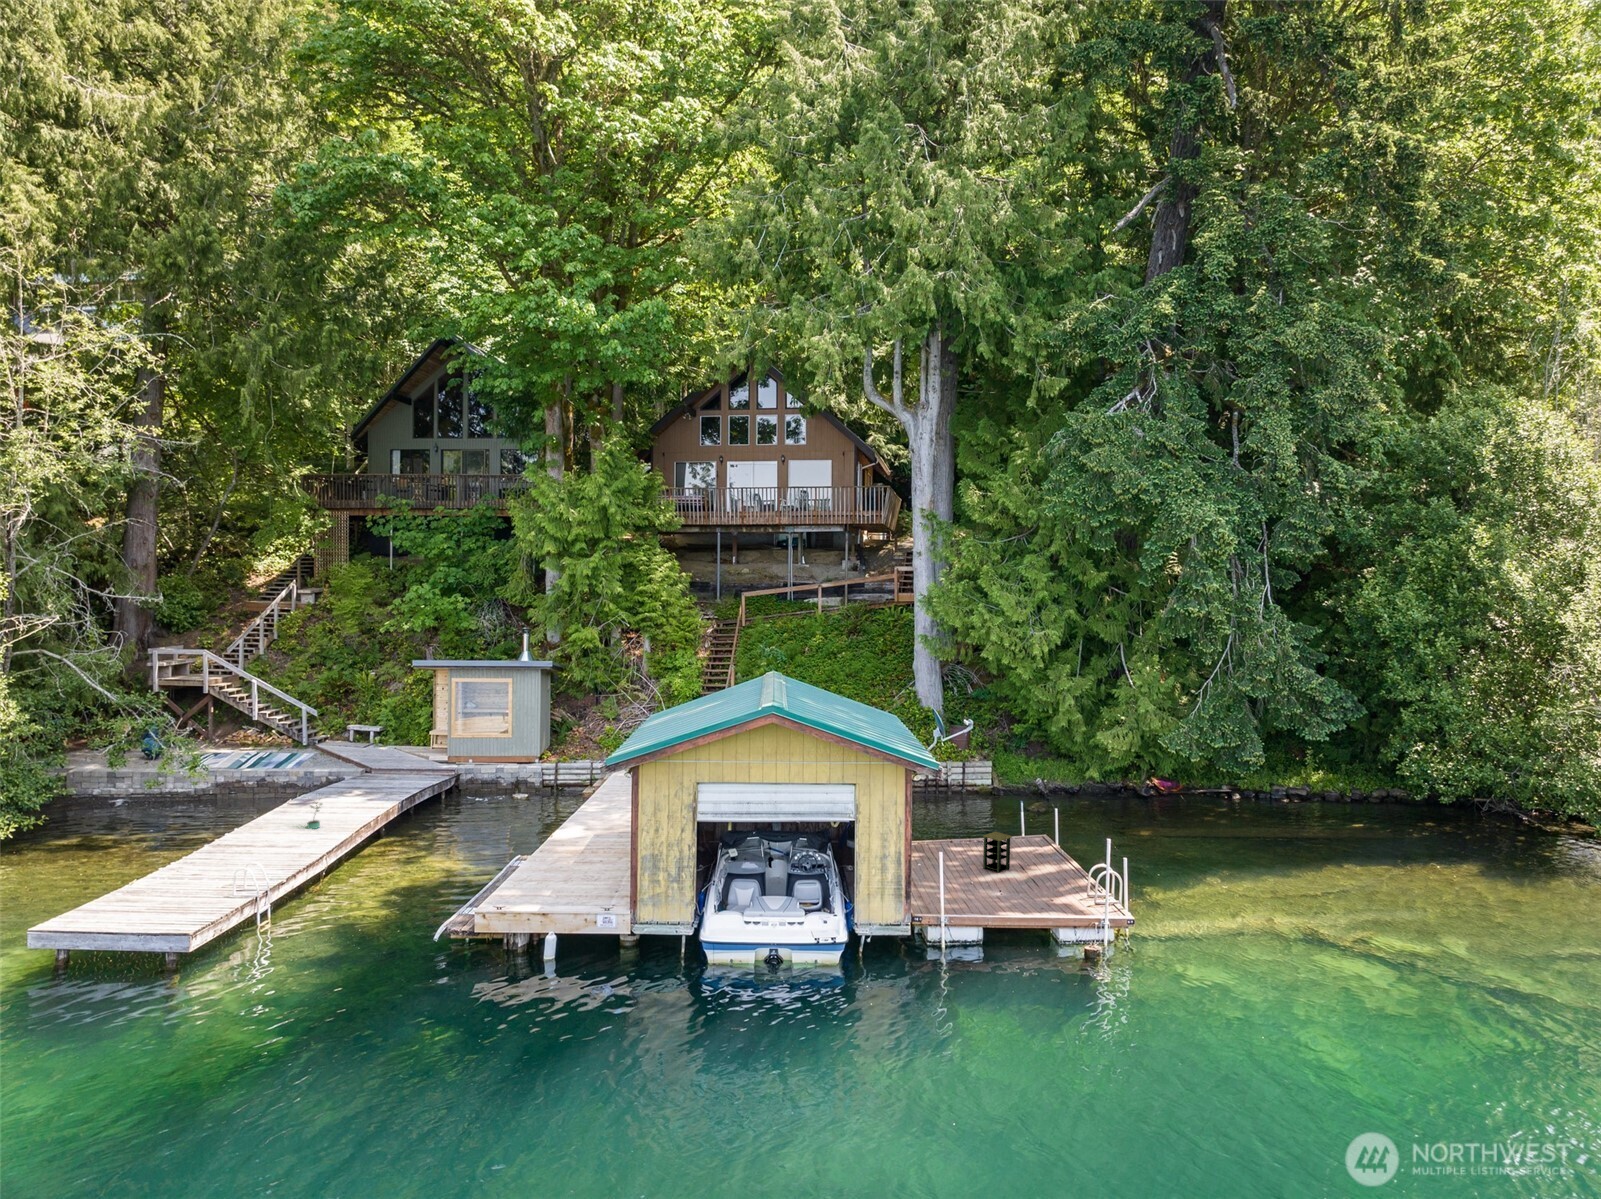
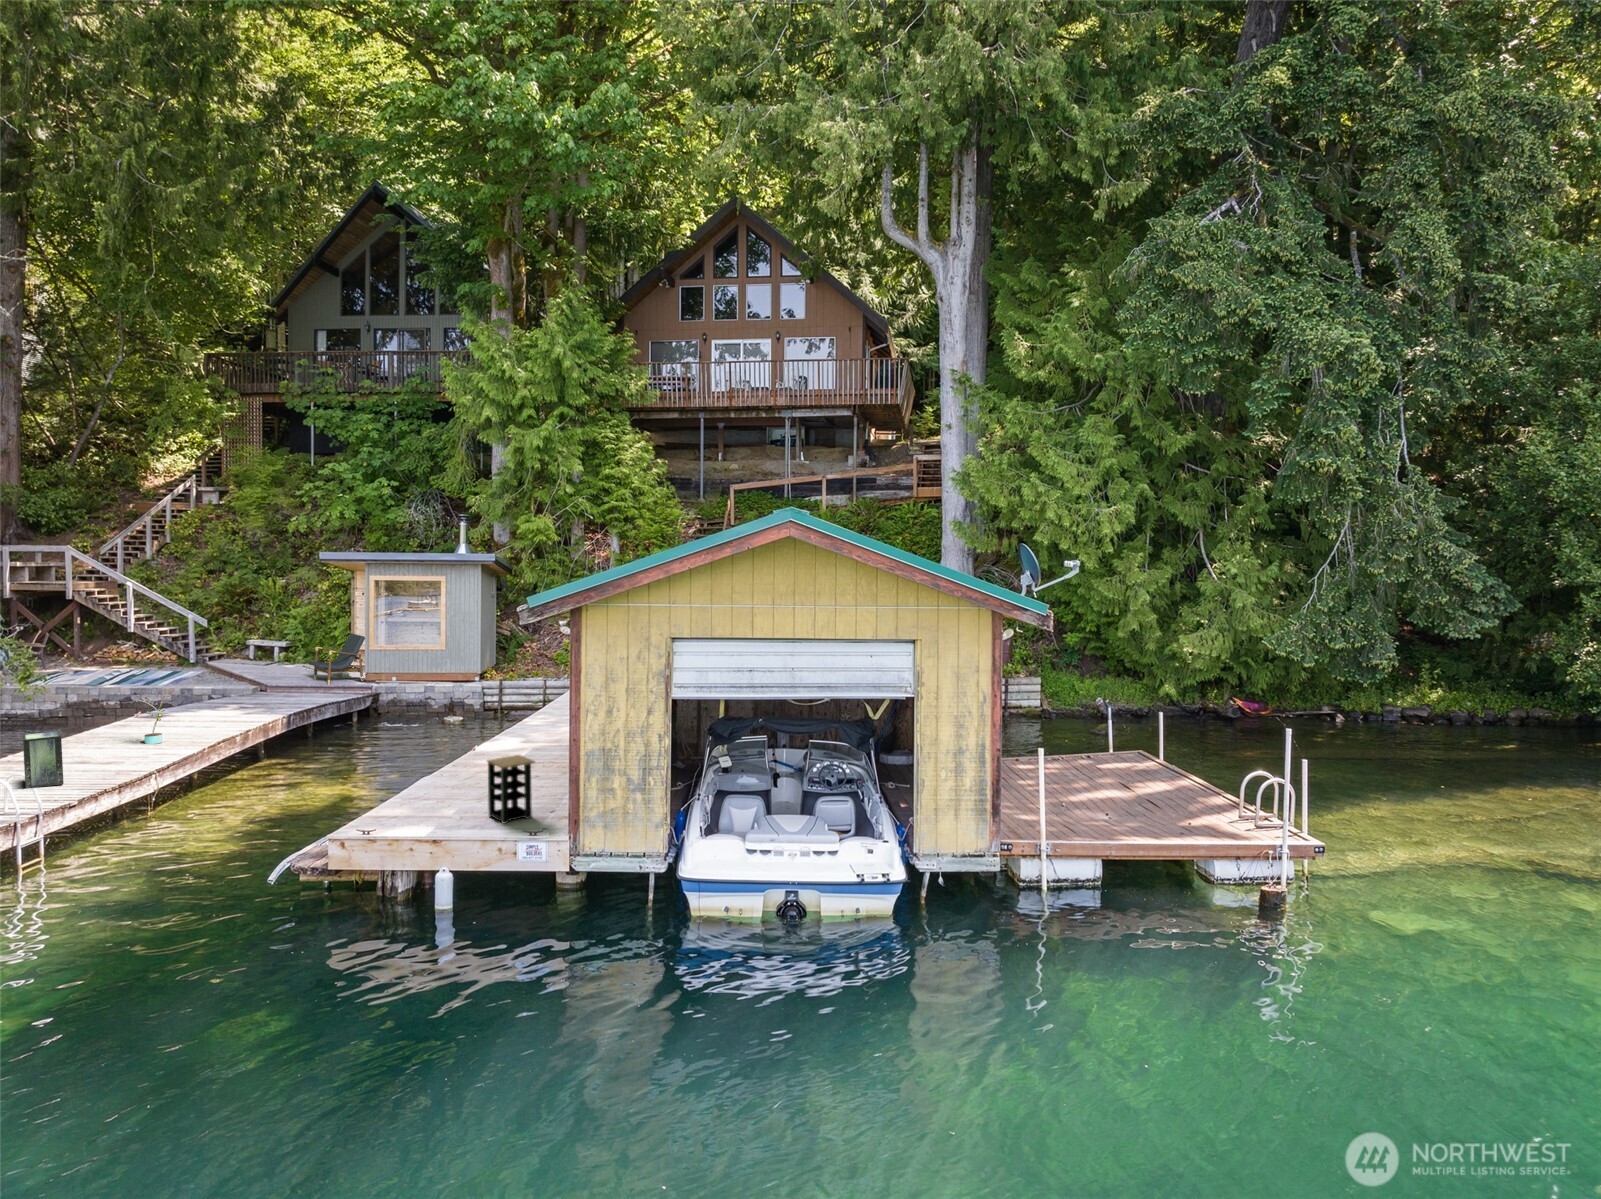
lounge chair: none [403,724,448,767] -> present [308,634,365,685]
storage box: none [243,827,271,870] -> present [23,731,64,788]
side table: present [983,832,1012,873] -> present [487,755,535,823]

